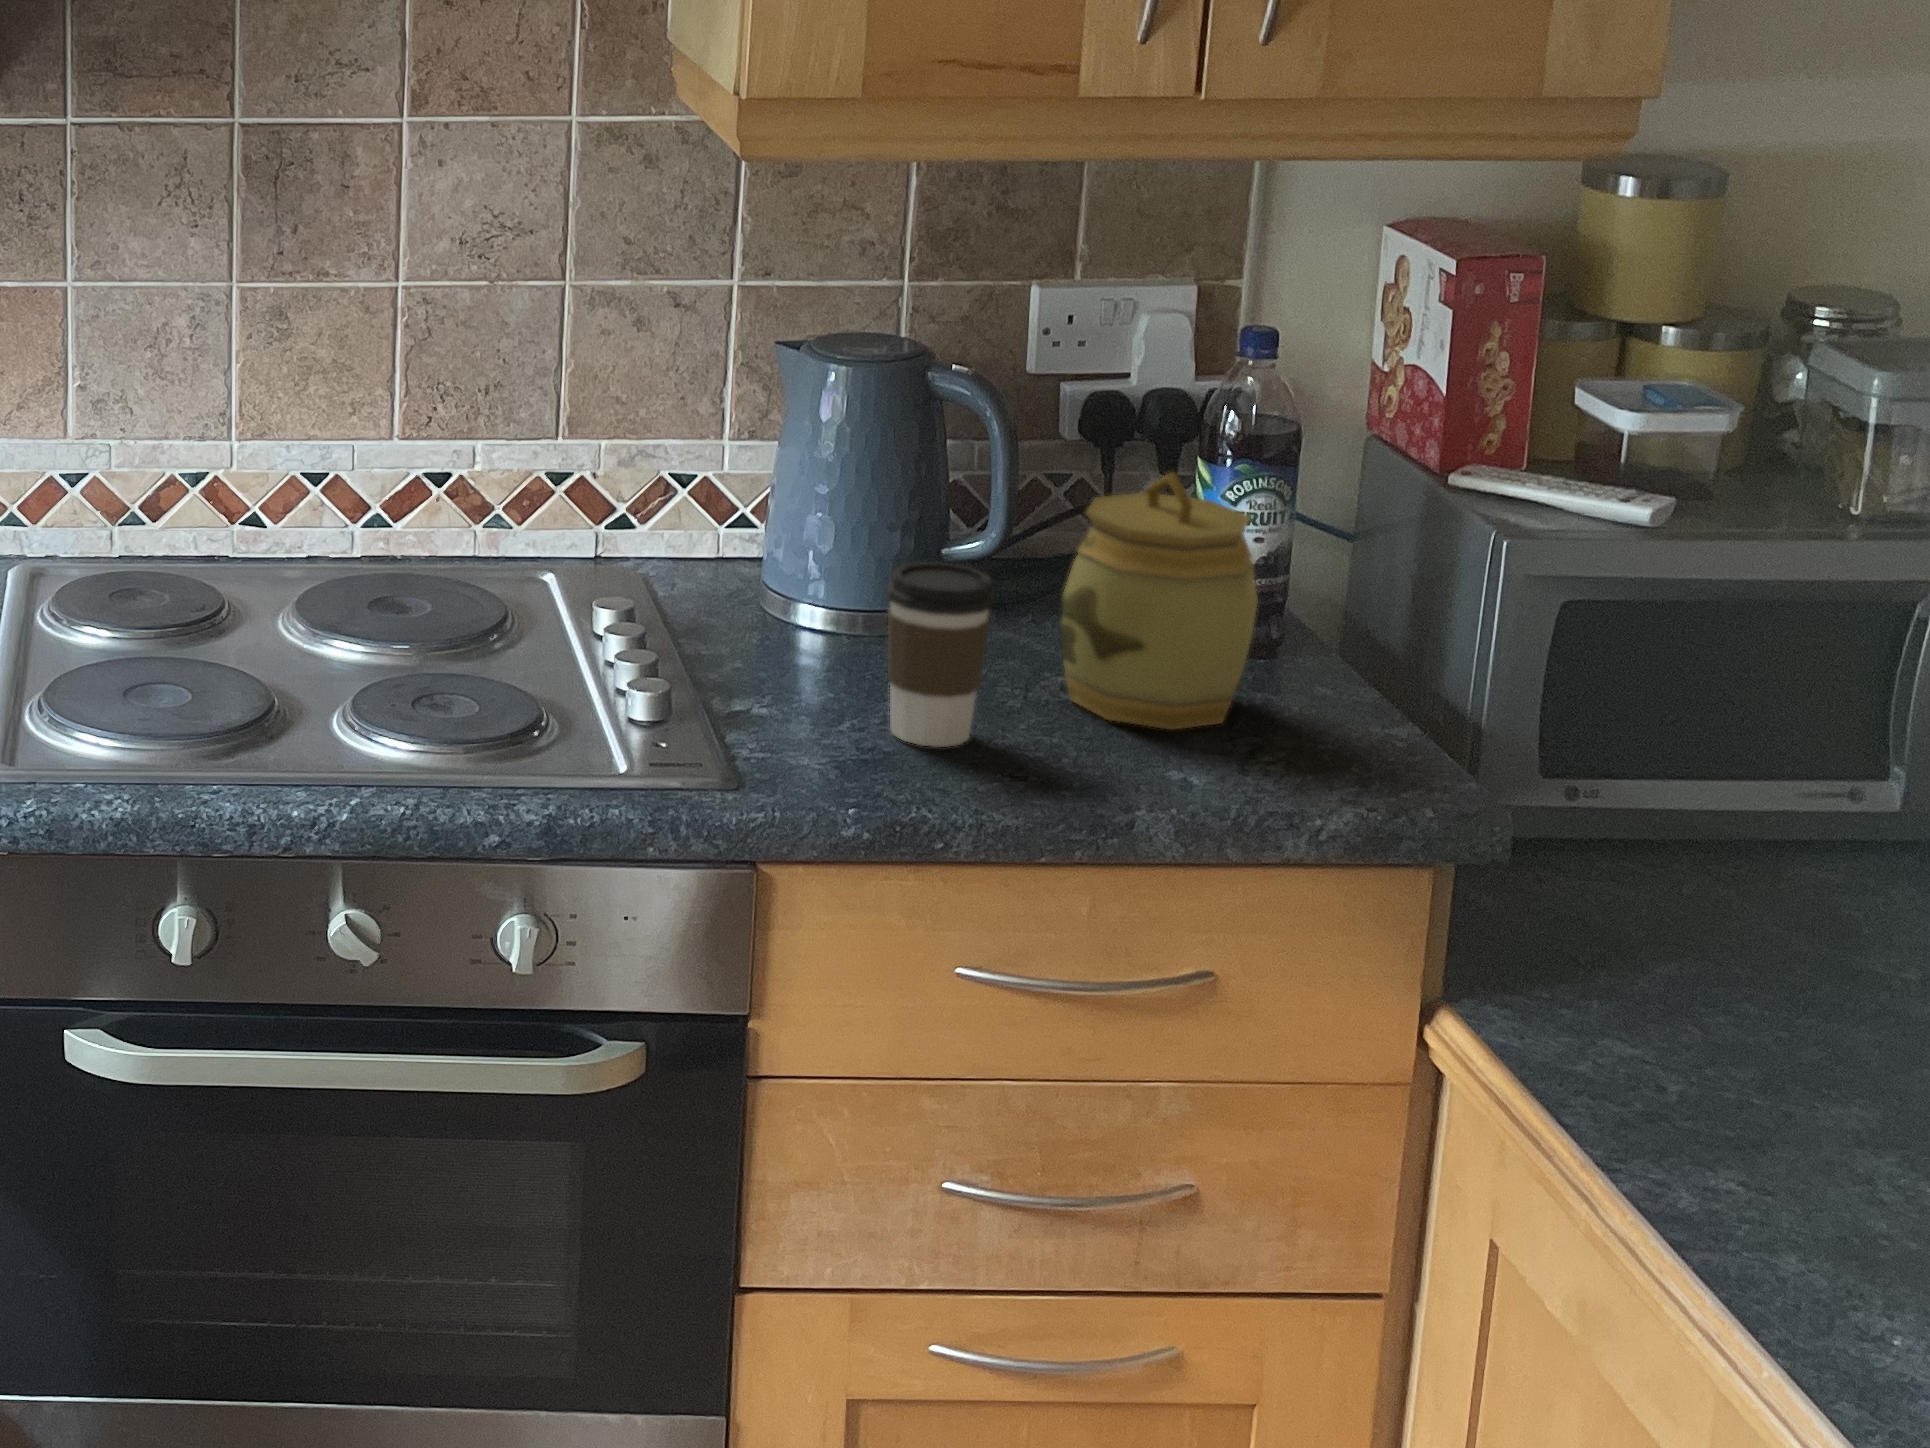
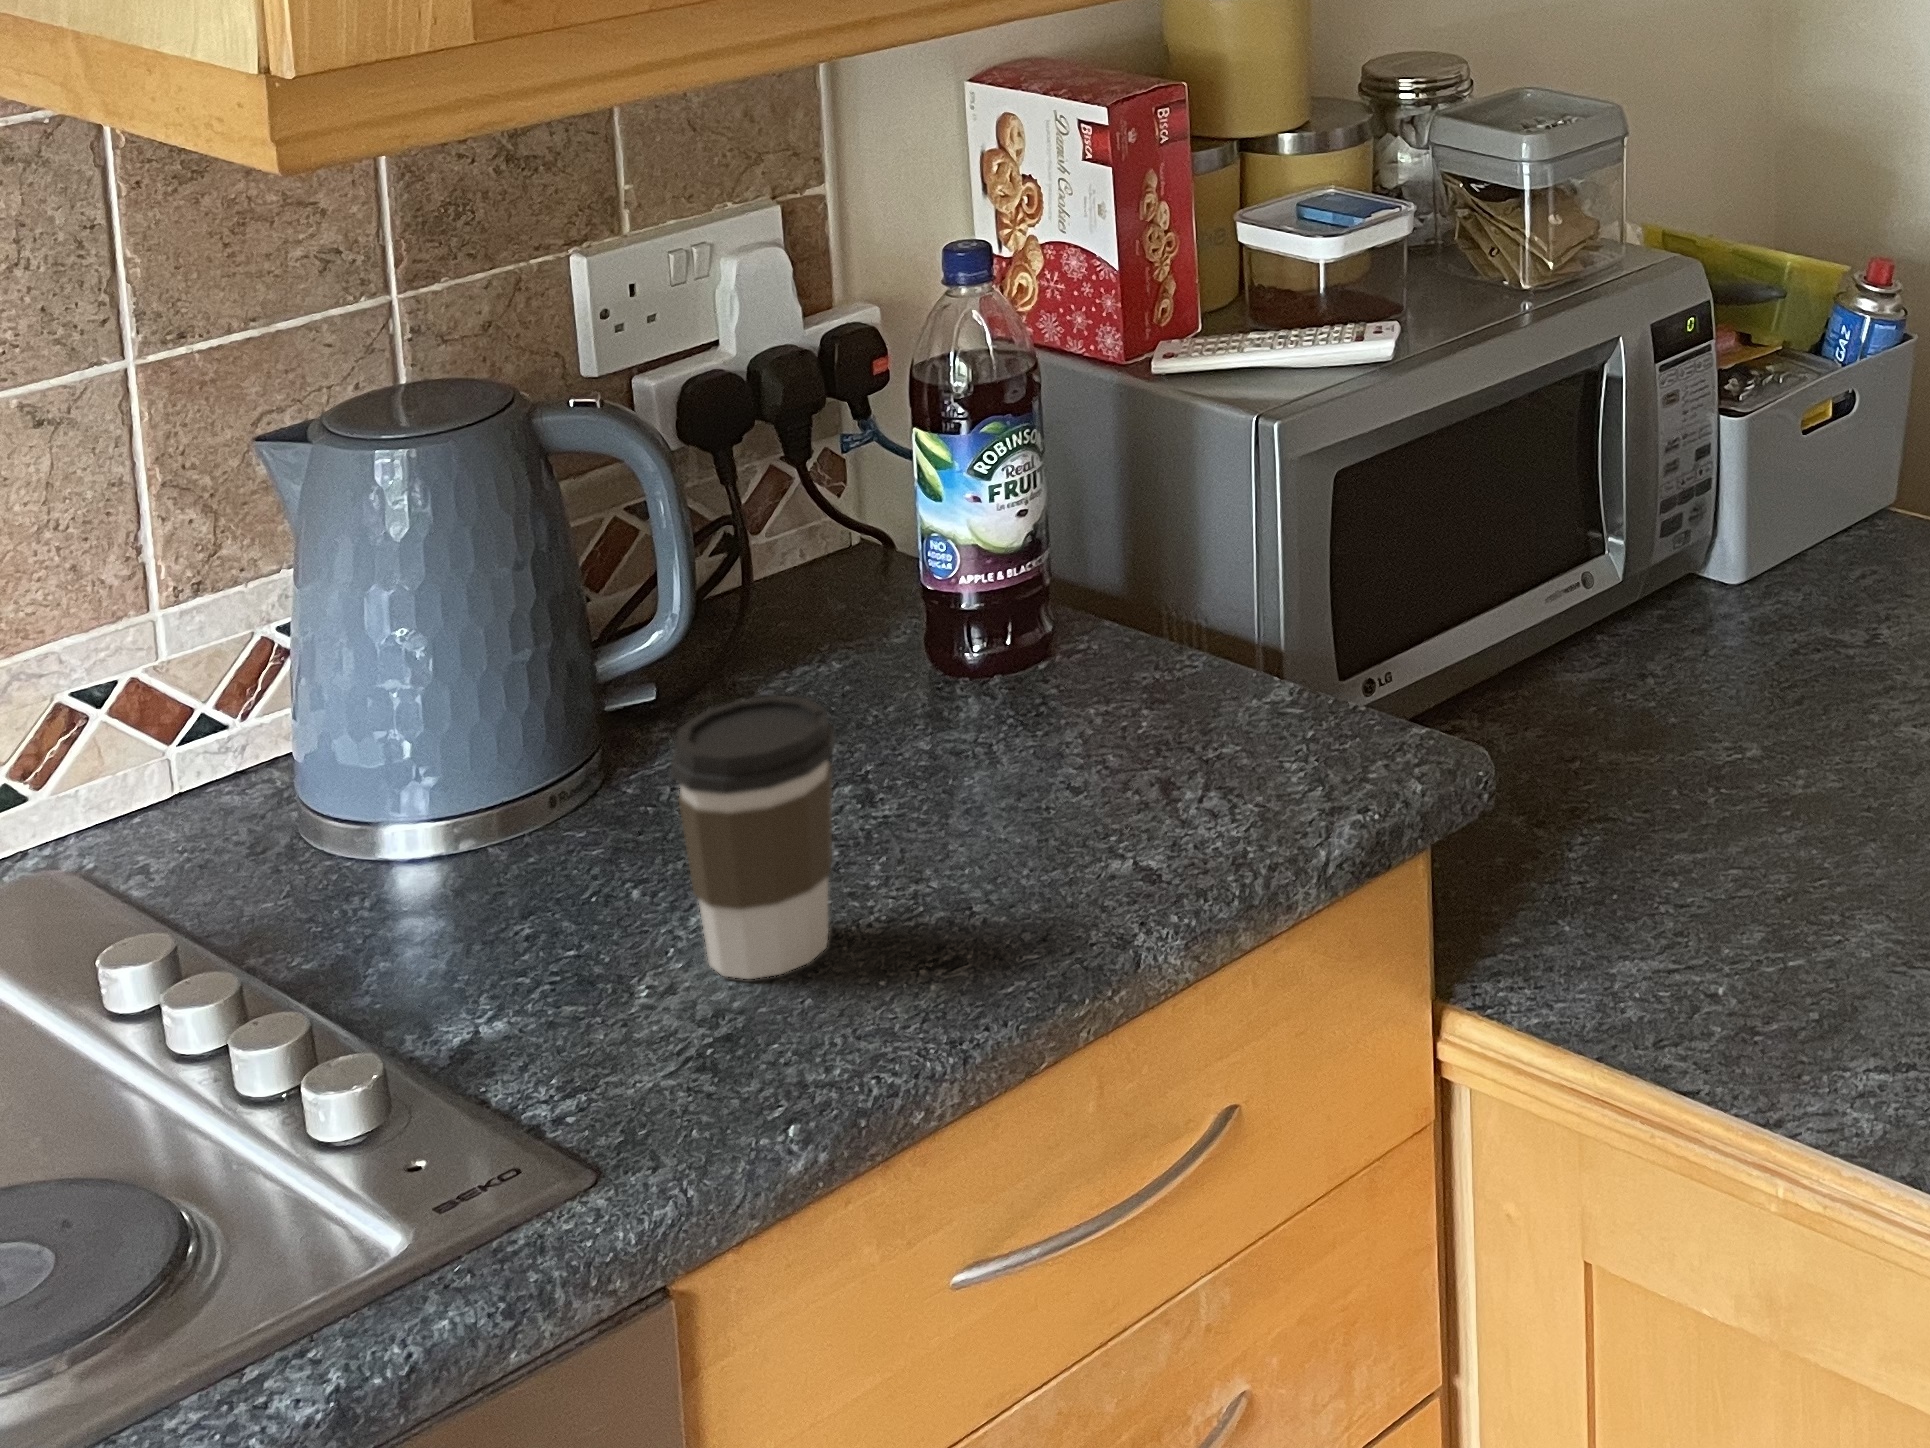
jar: present [1061,472,1258,729] -> none [837,471,1100,821]

